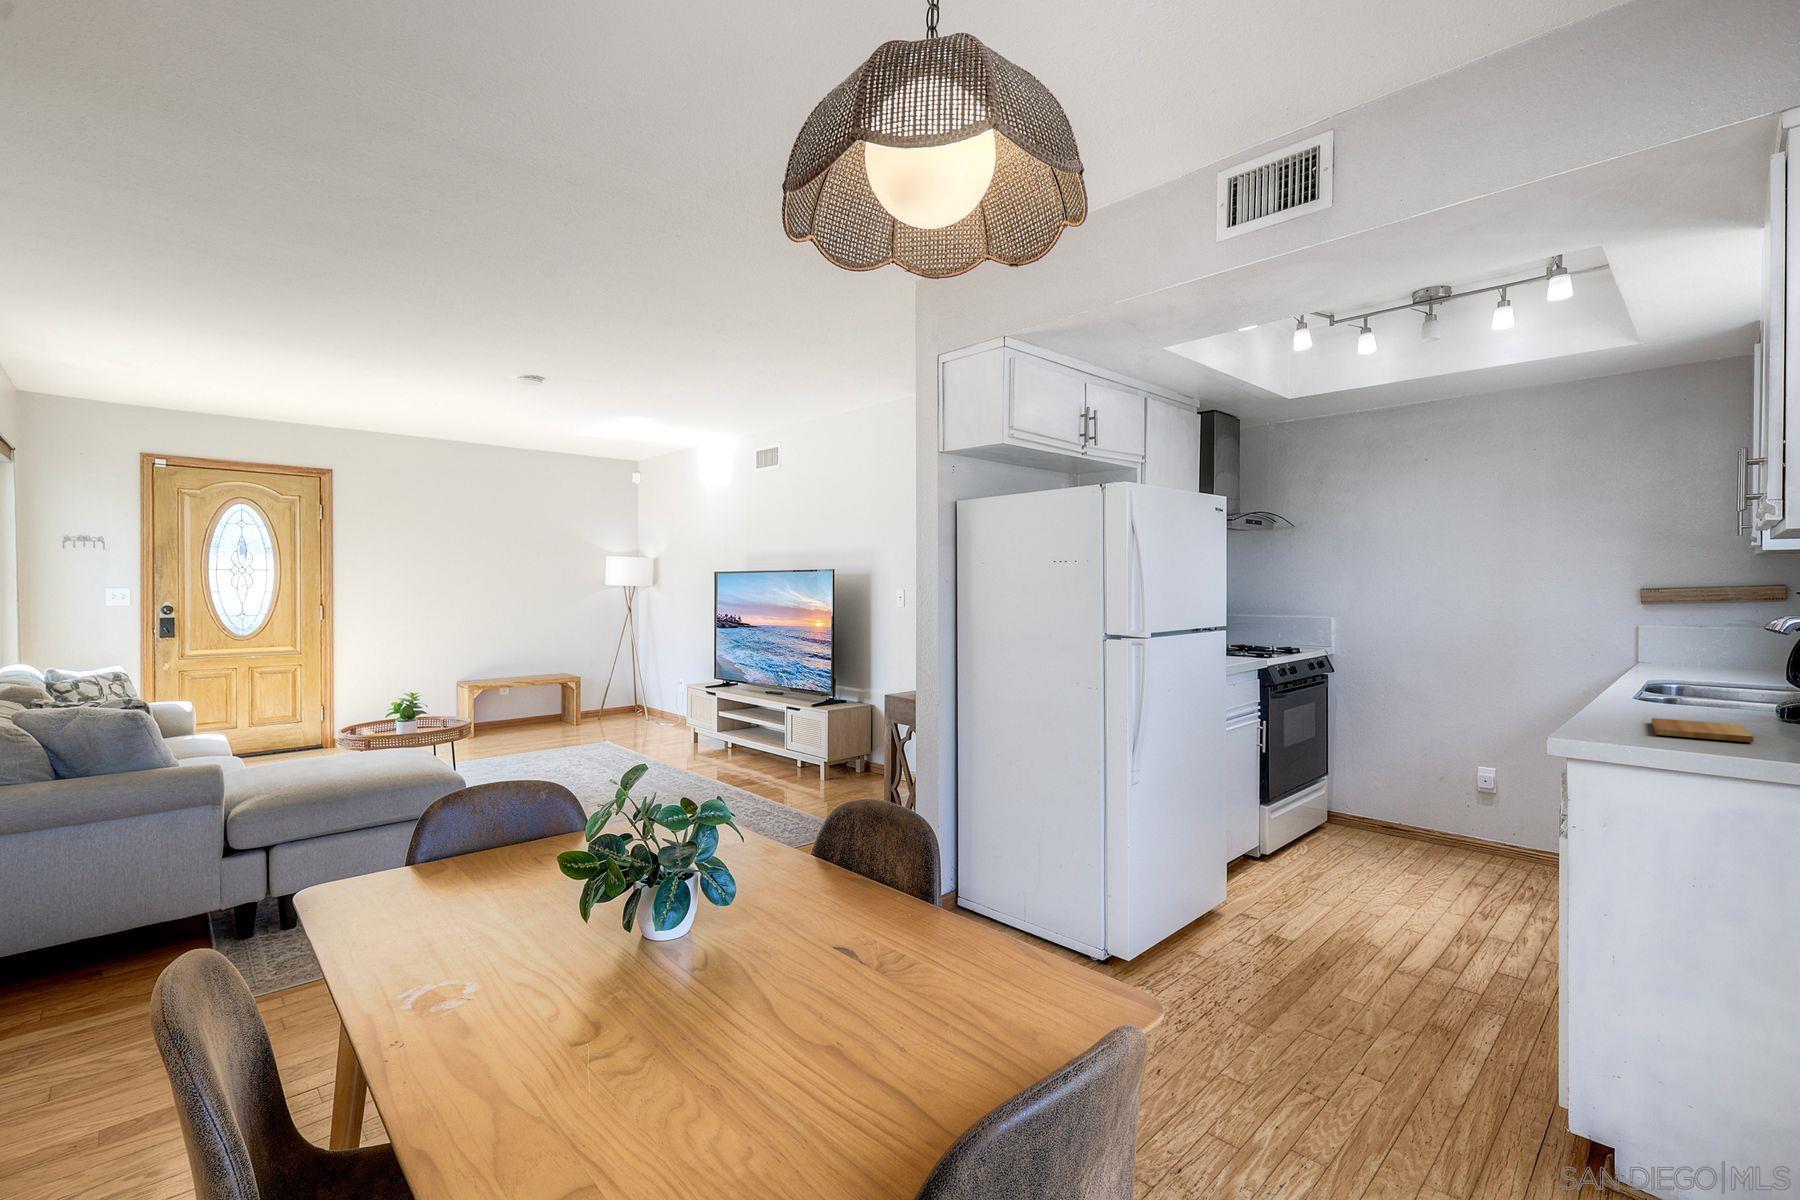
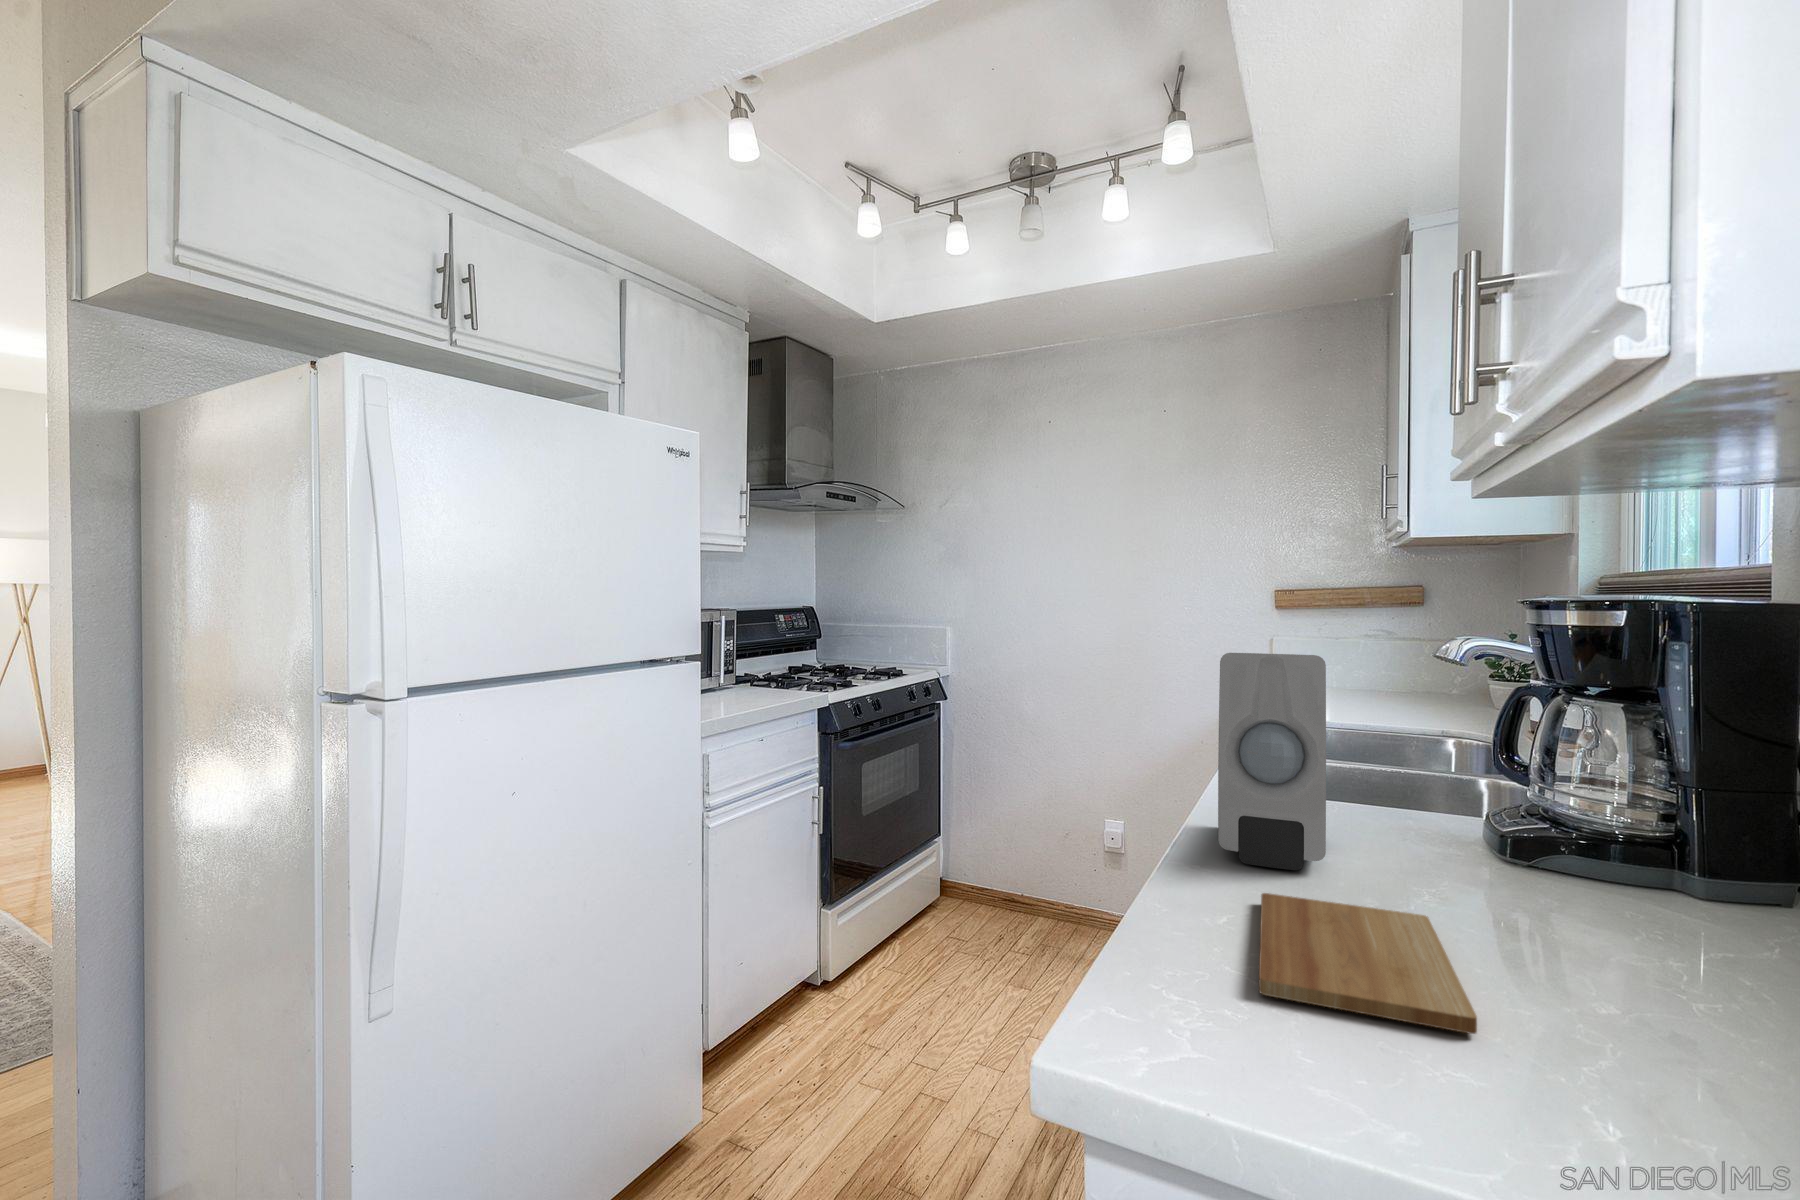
soap dispenser: none [1623,615,1687,717] -> present [1218,653,1326,870]

